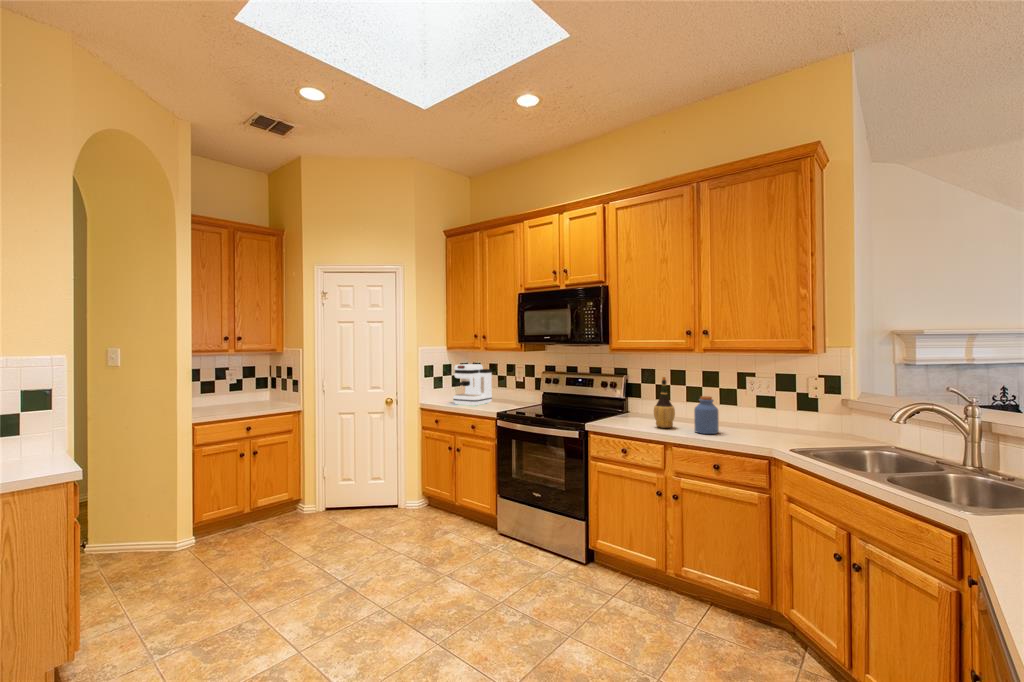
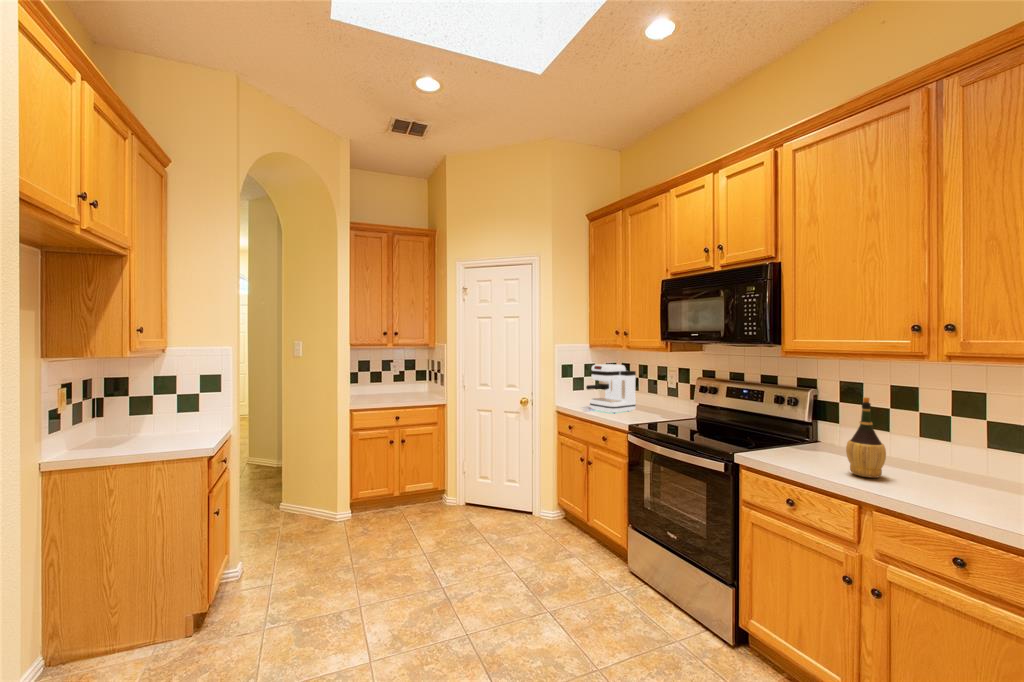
jar: present [694,396,719,434] -> none [922,435,974,502]

